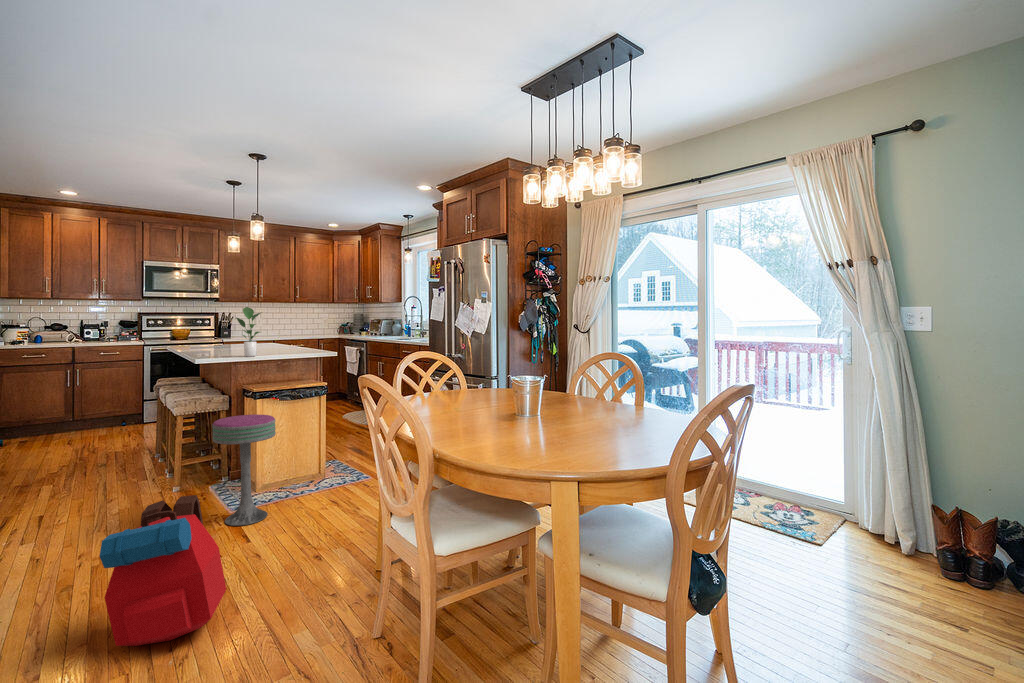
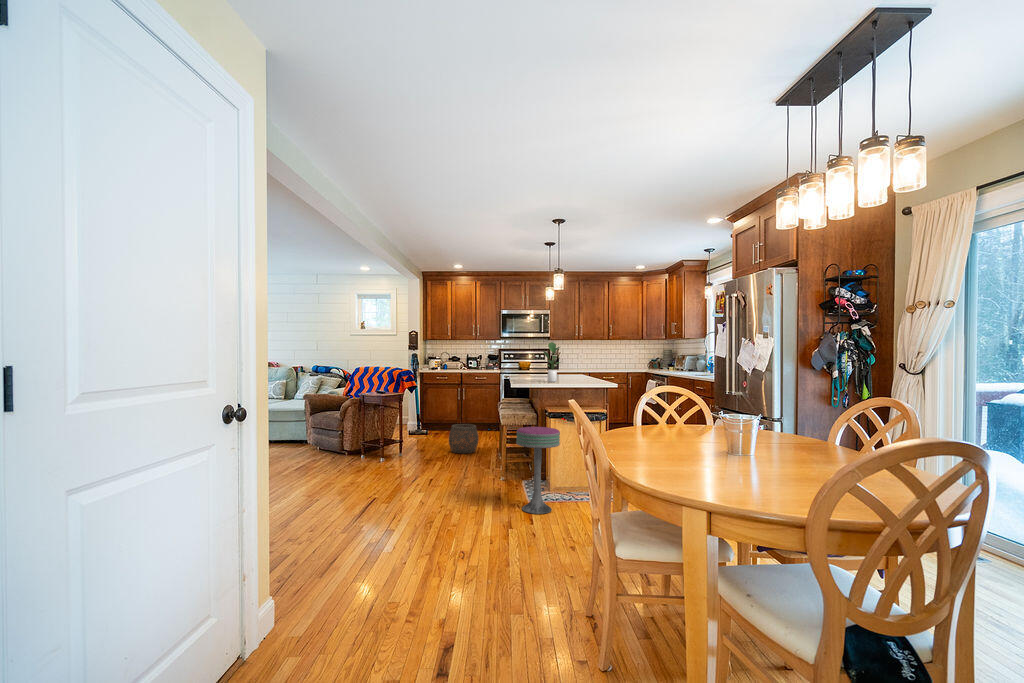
woven basket: none [67,419,123,463] -> present [449,424,479,453]
backpack: present [100,495,226,646] -> none [434,473,504,568]

